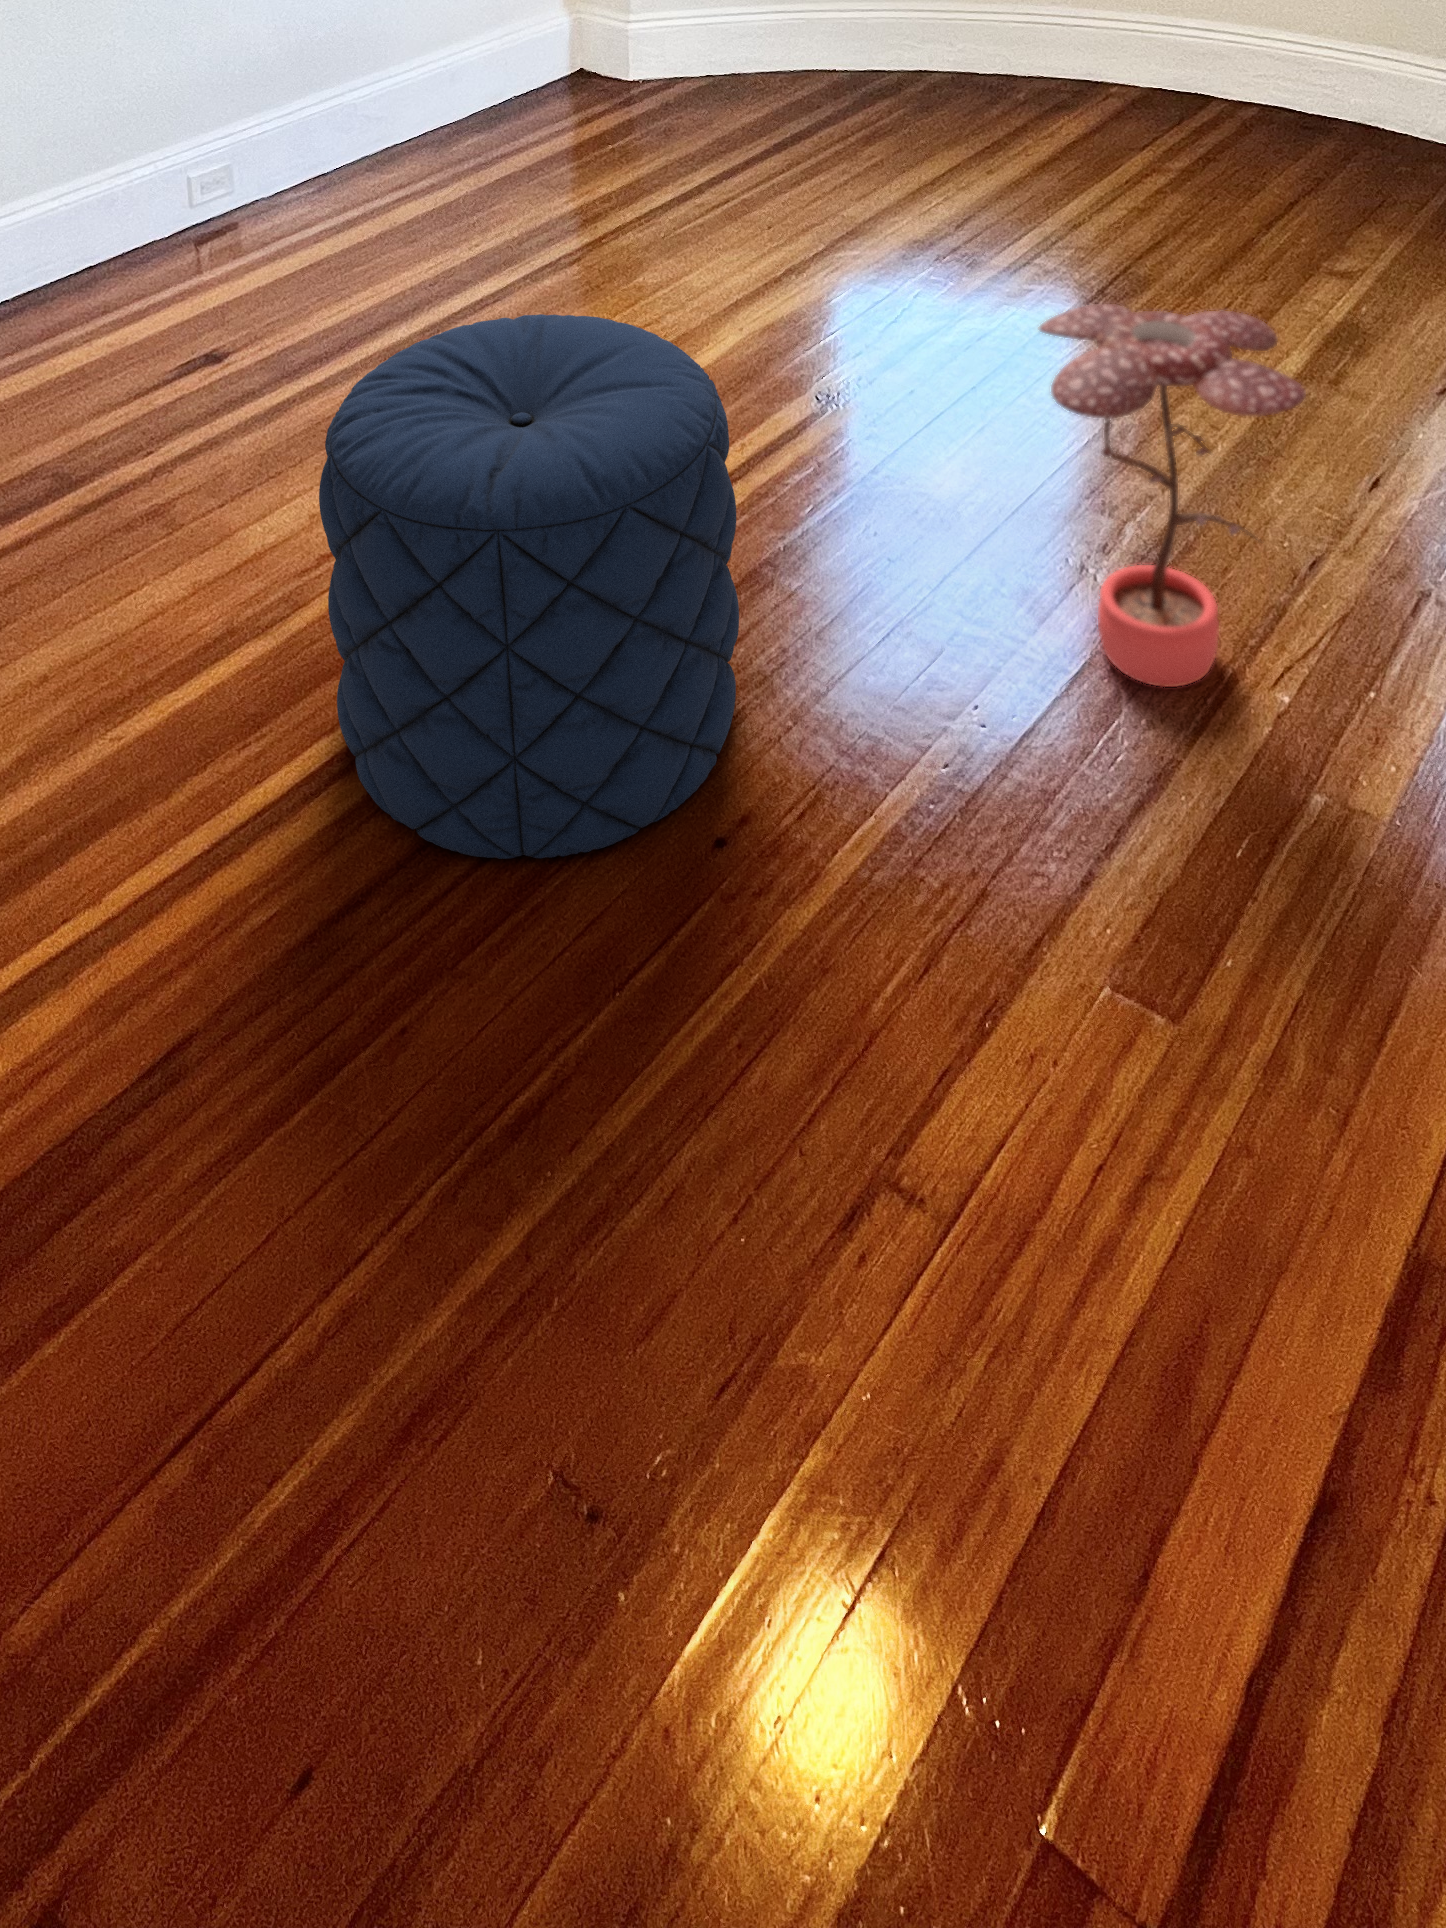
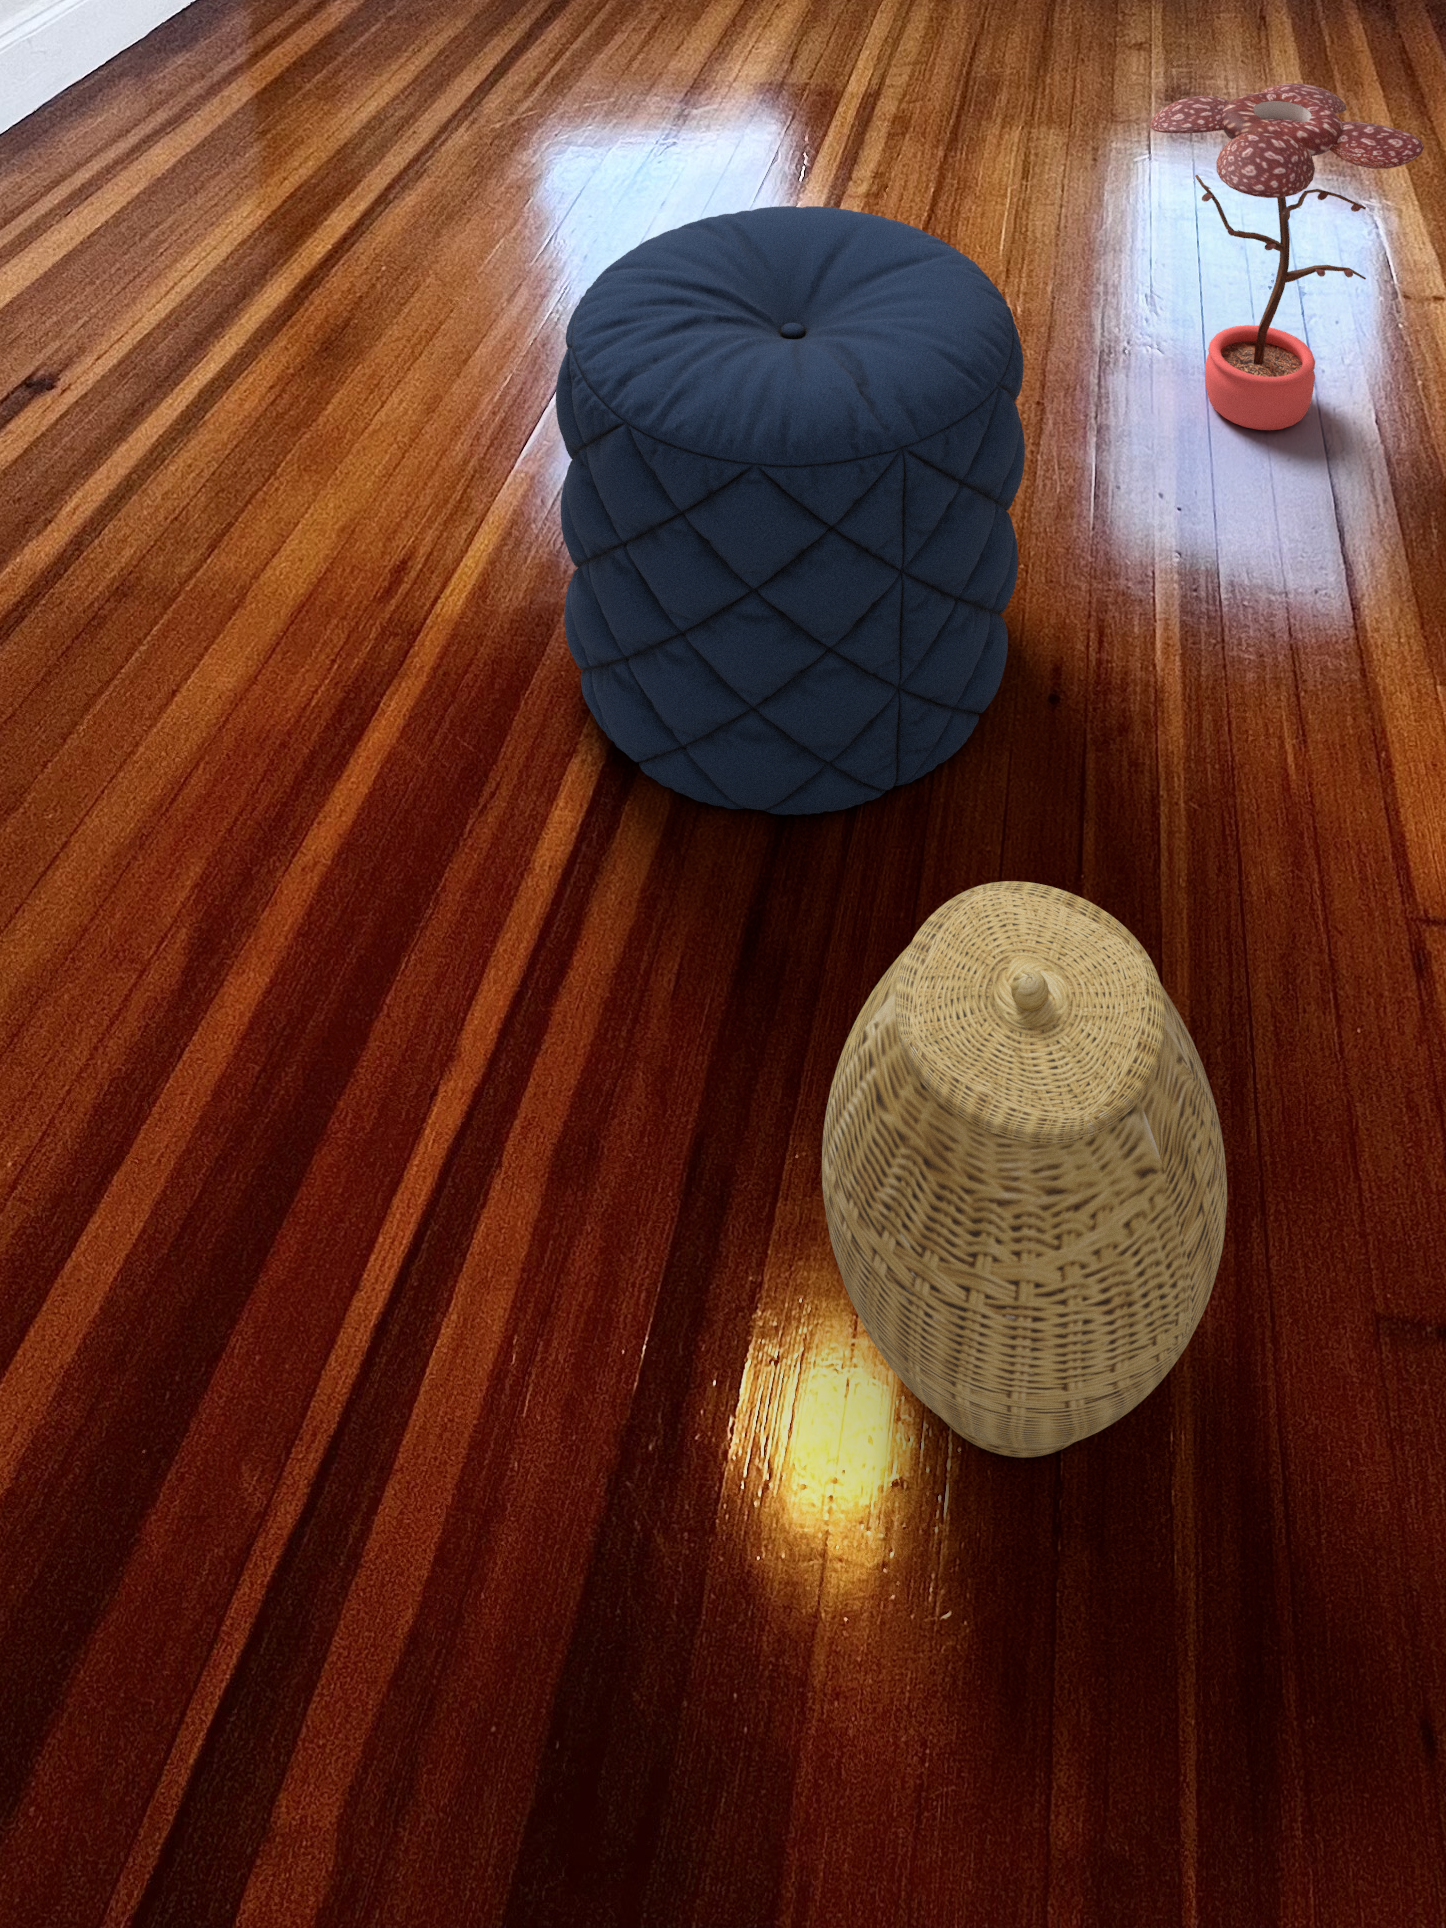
woven basket: none [66,877,421,1396] -> present [822,881,1227,1457]

